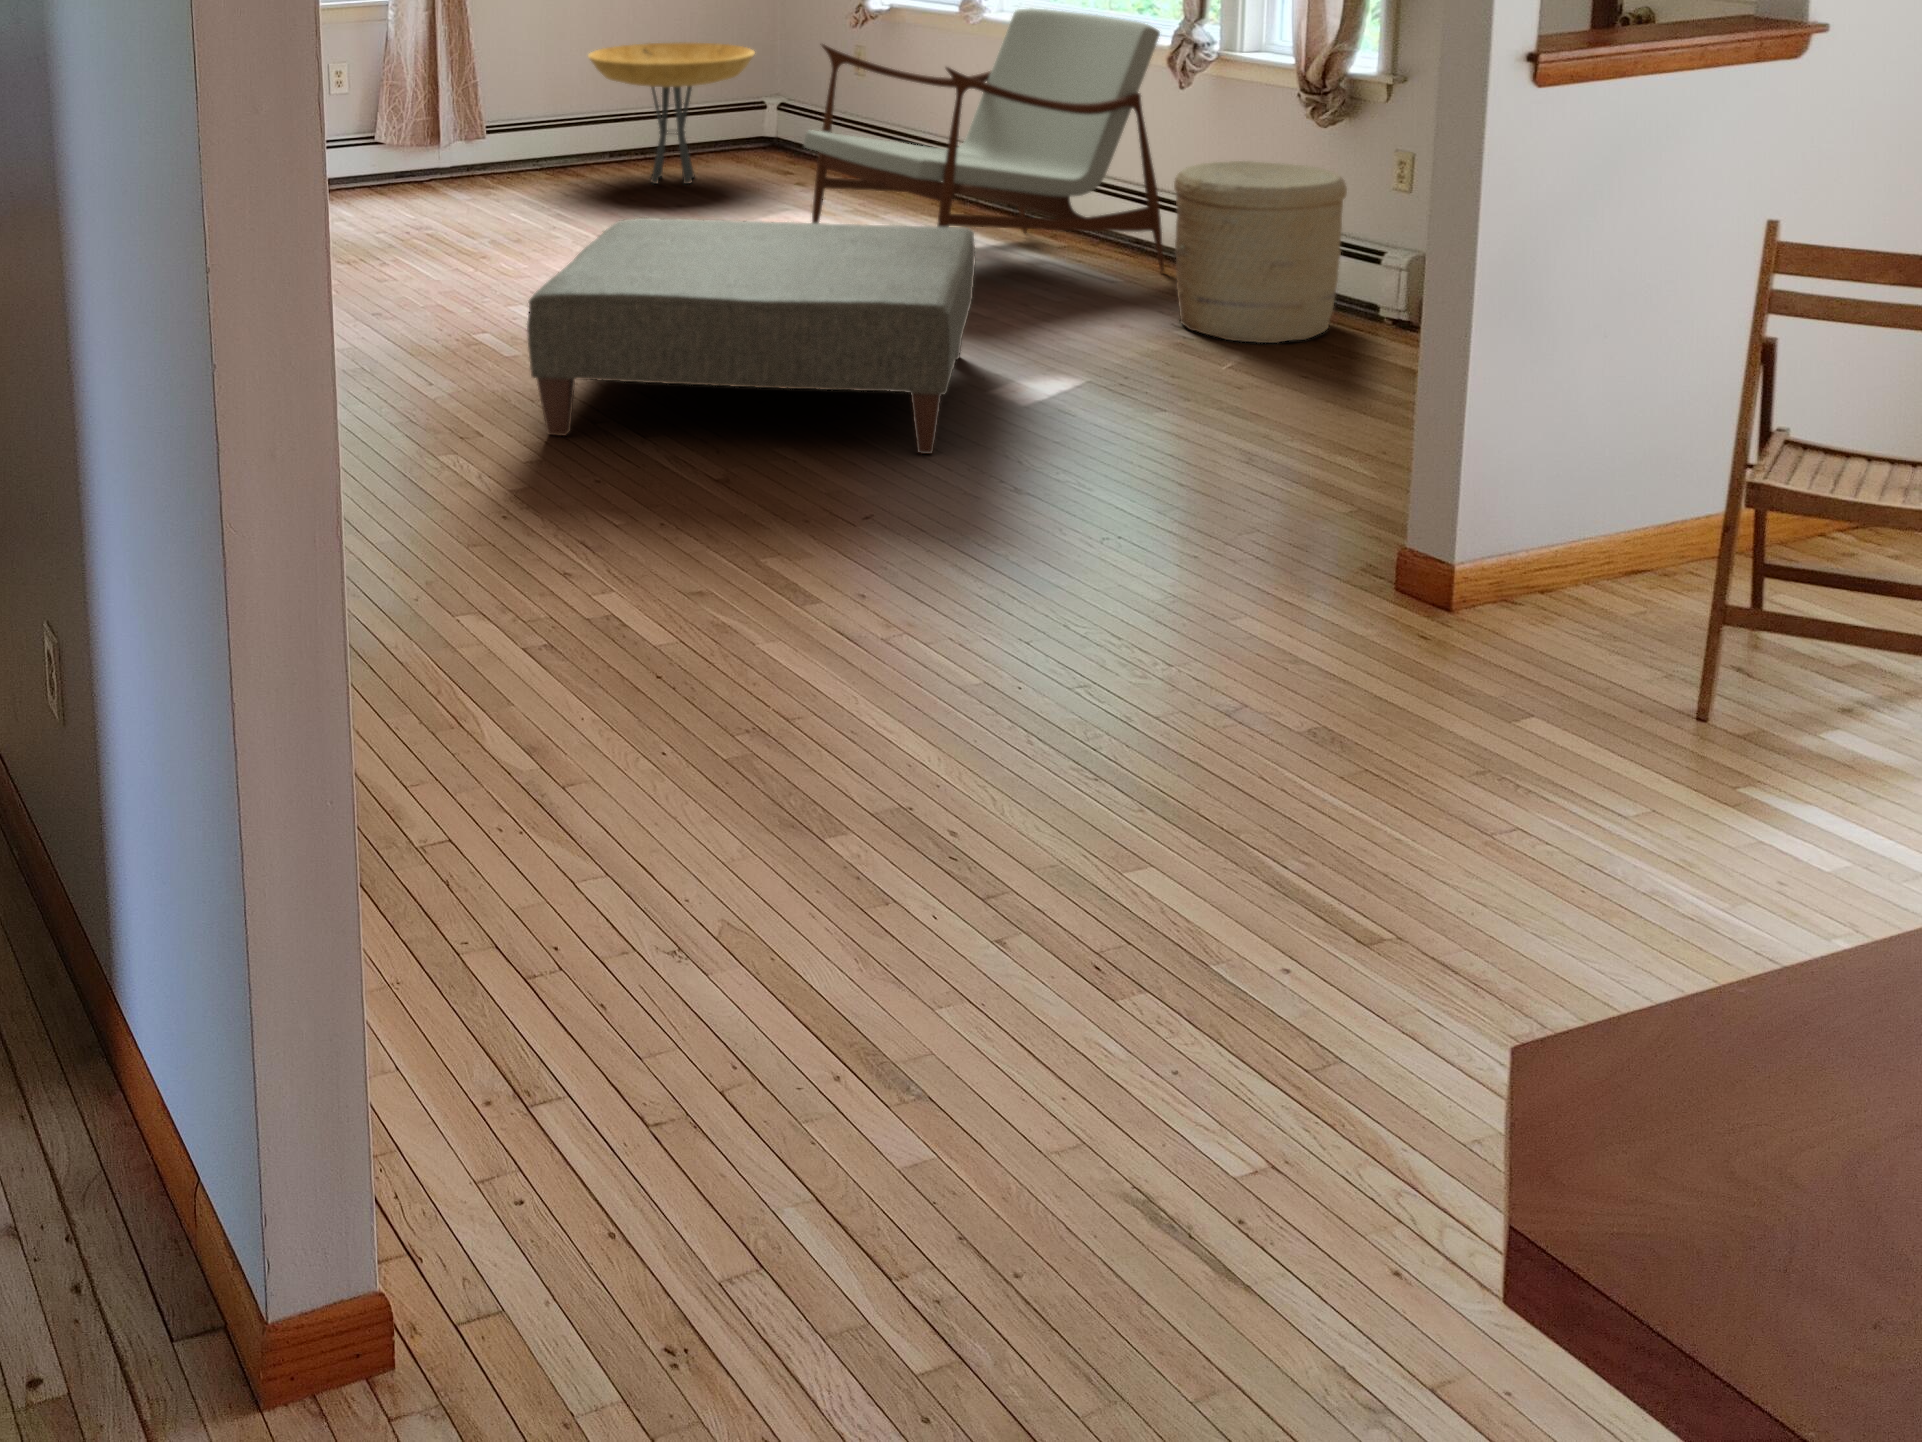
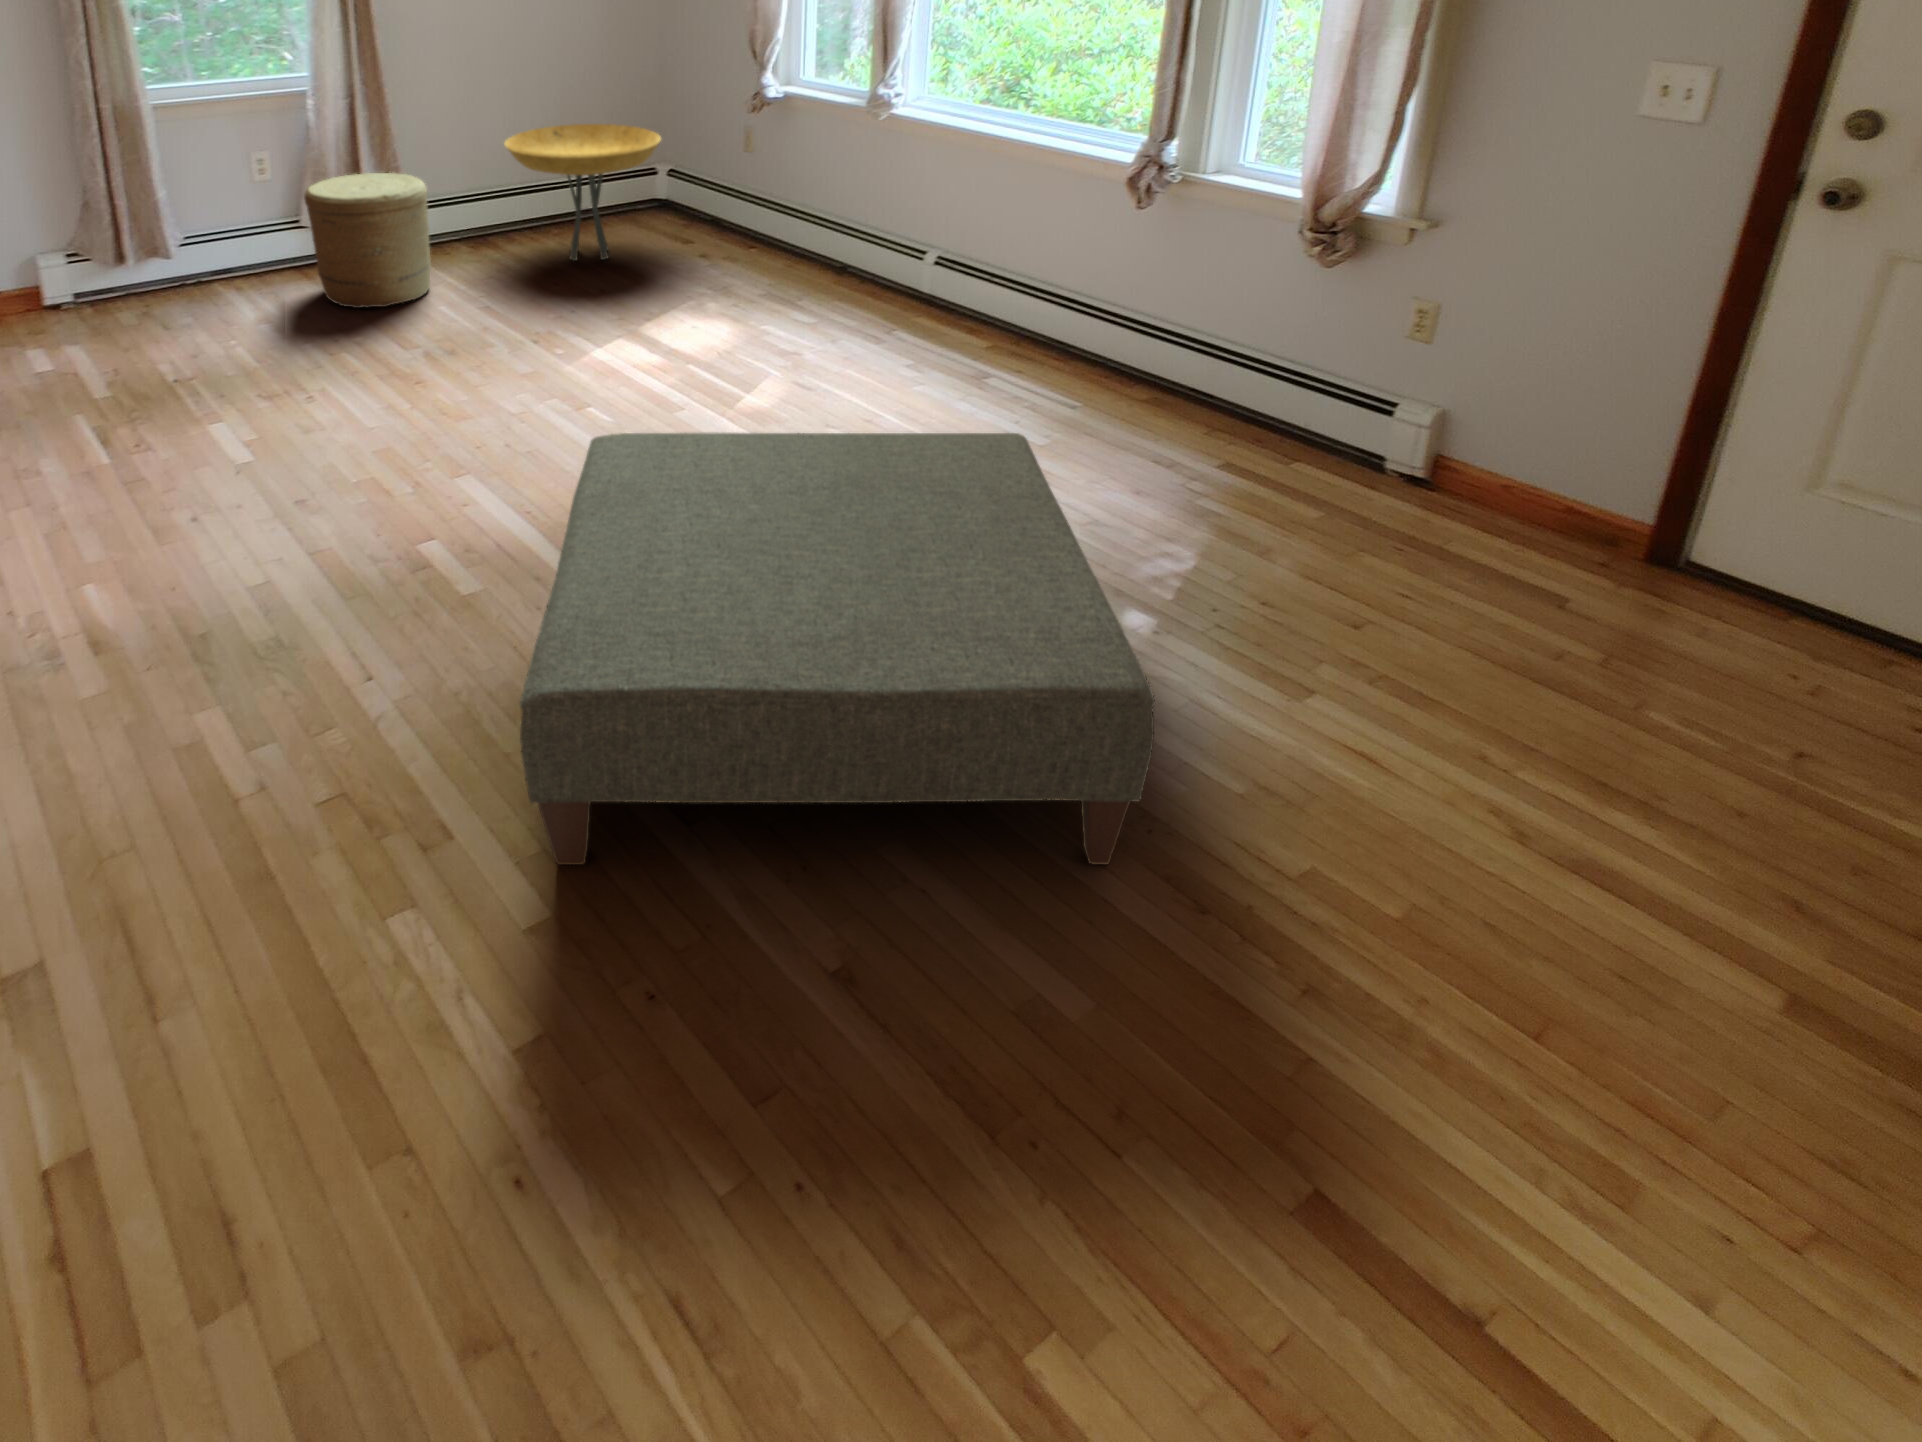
armchair: present [804,8,1164,273] -> none [755,116,1118,456]
woven basket: present [1174,161,1347,343] -> present [304,173,431,308]

